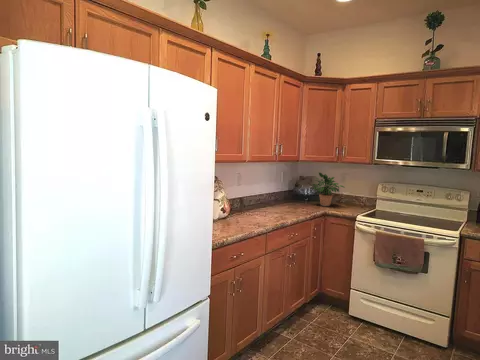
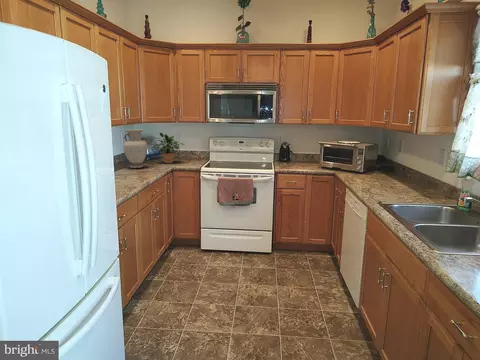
vase: none [277,167,300,207] -> present [123,129,147,168]

